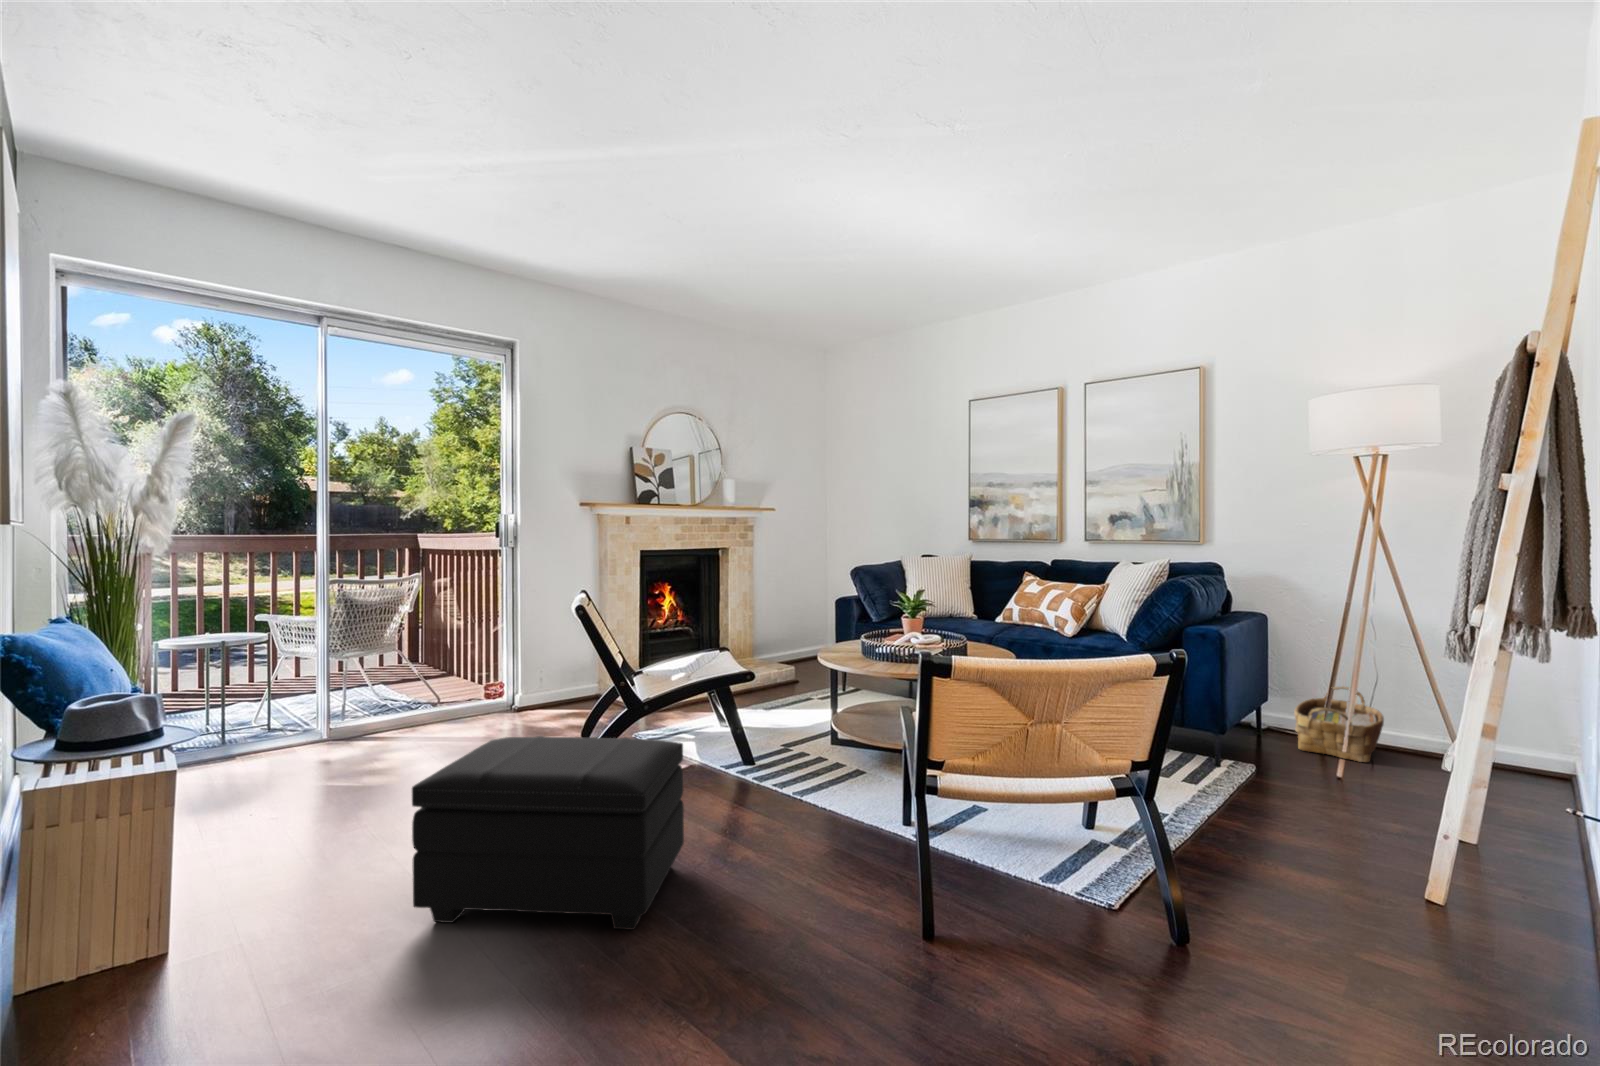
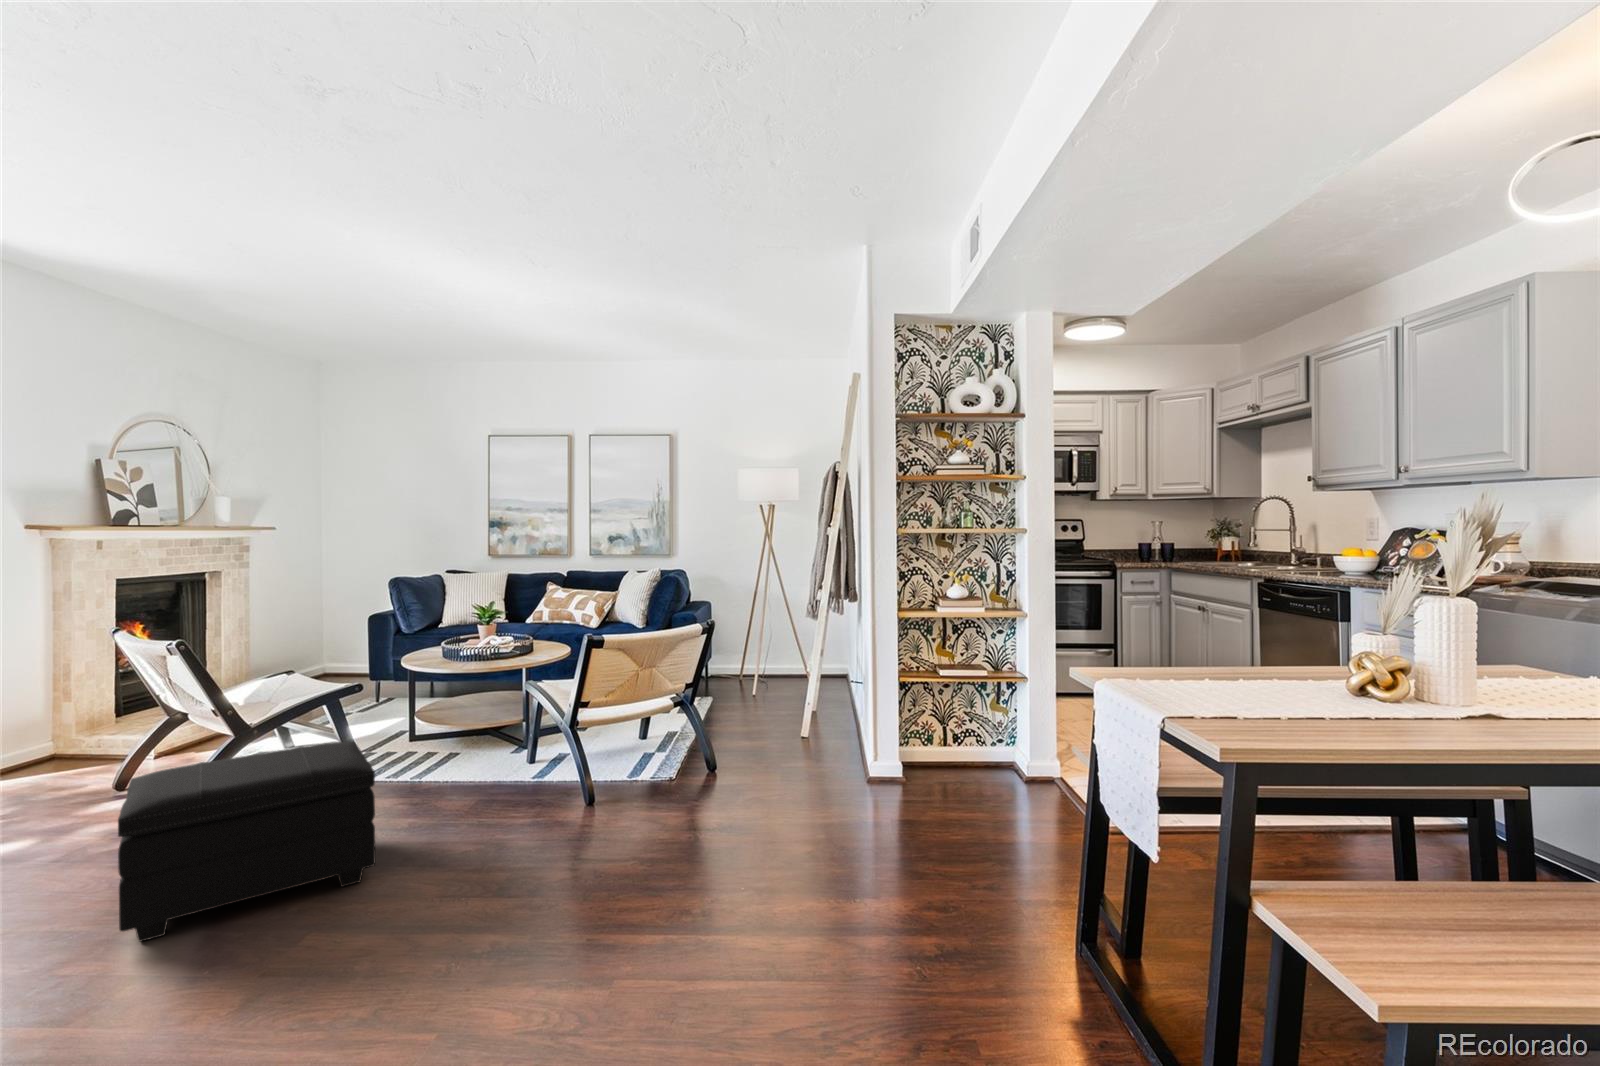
woven basket: present [1294,686,1384,762] -> none [730,642,773,685]

